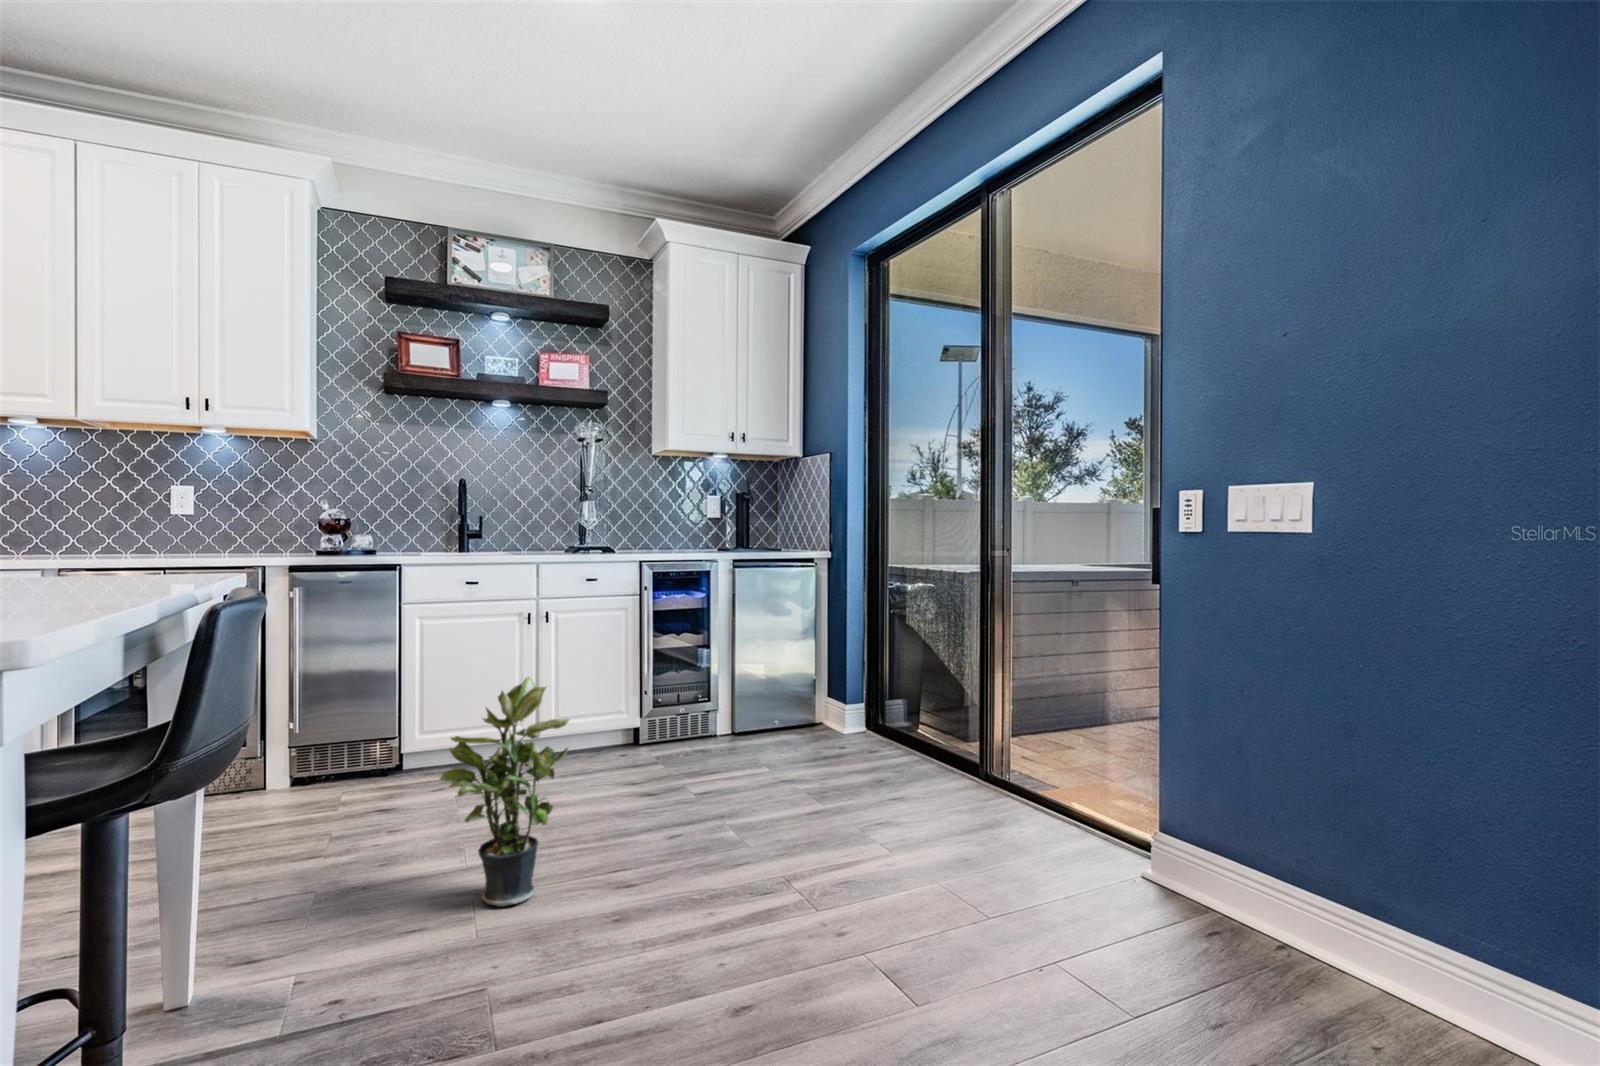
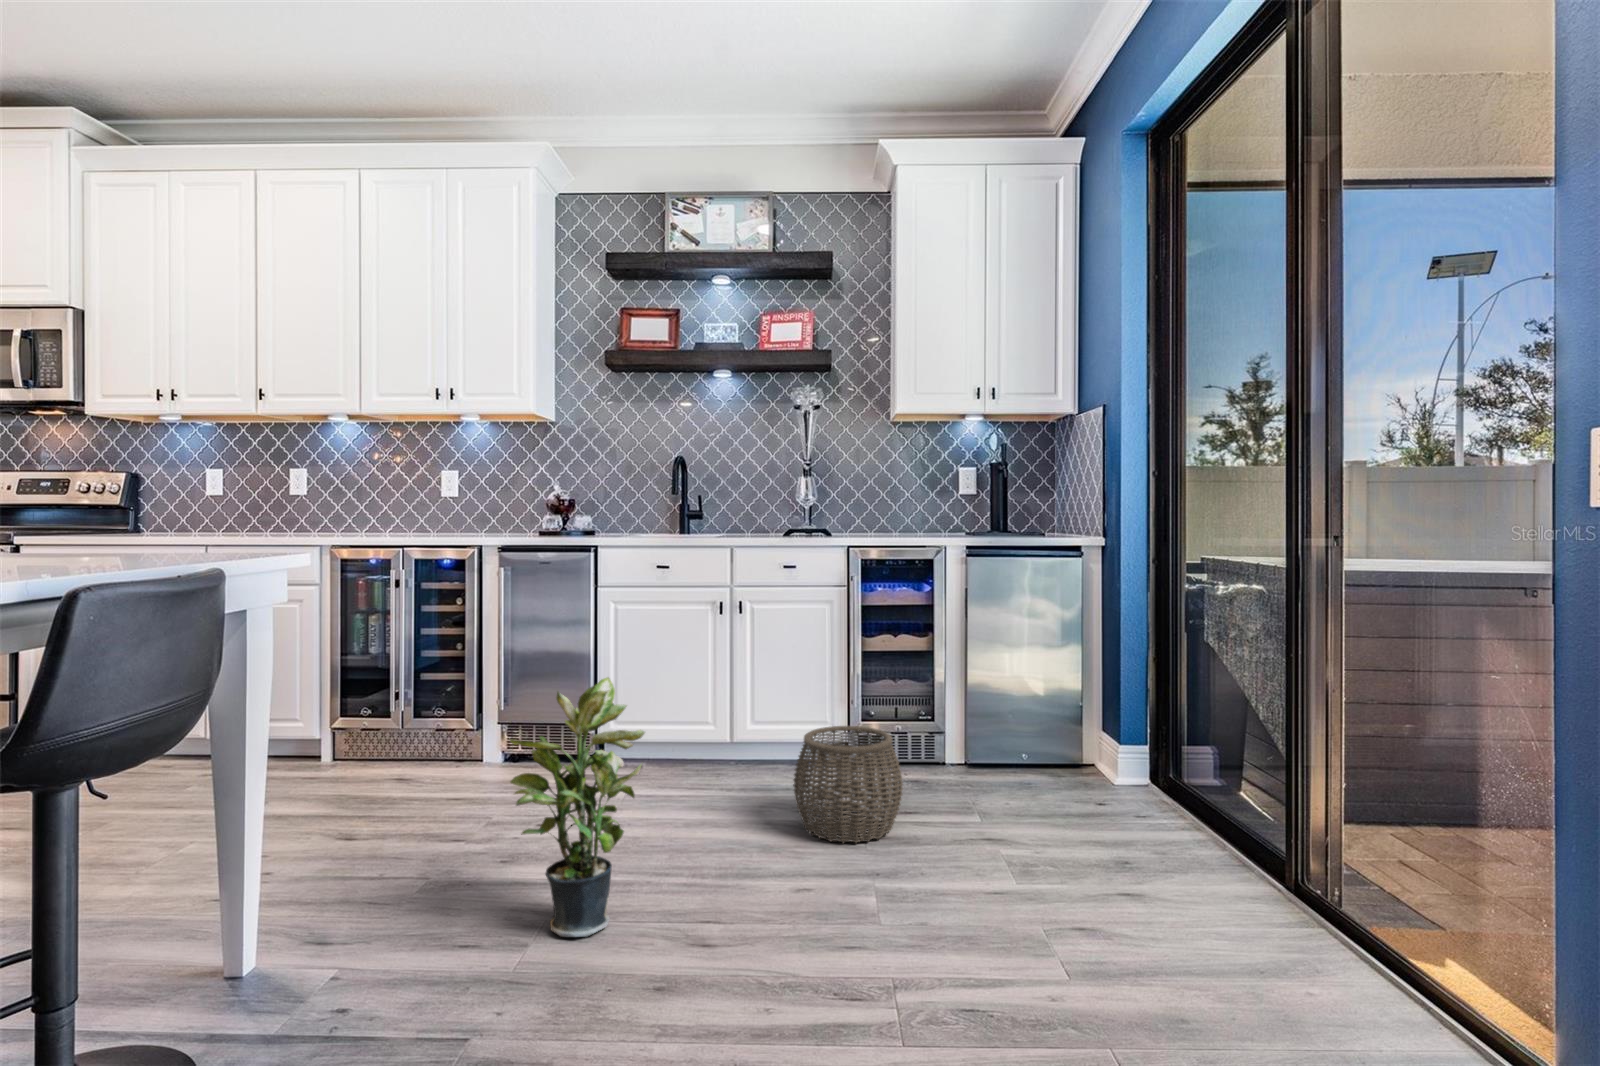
woven basket: none [630,707,721,802] -> present [793,726,903,843]

